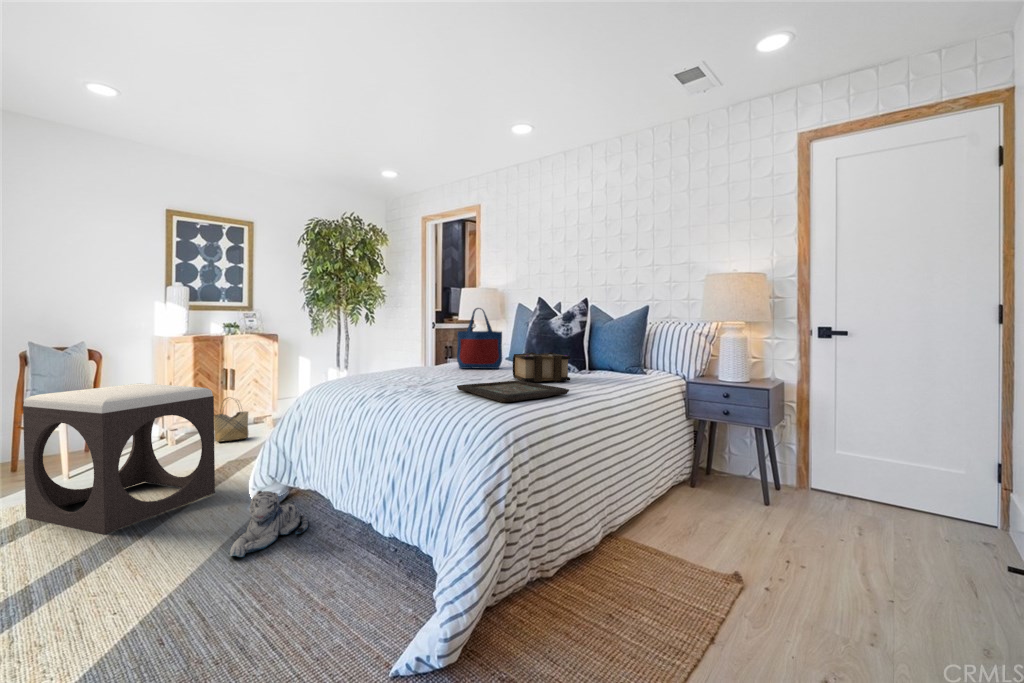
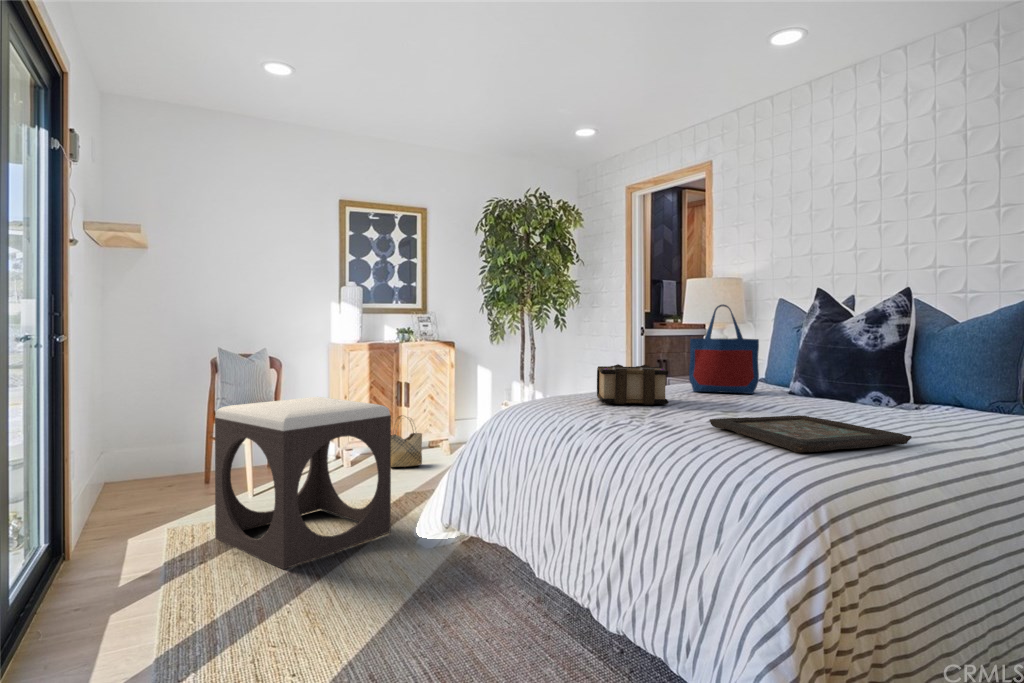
book: present [513,352,571,382] -> present [597,364,668,405]
plush toy: present [229,491,309,557] -> none [410,541,500,626]

